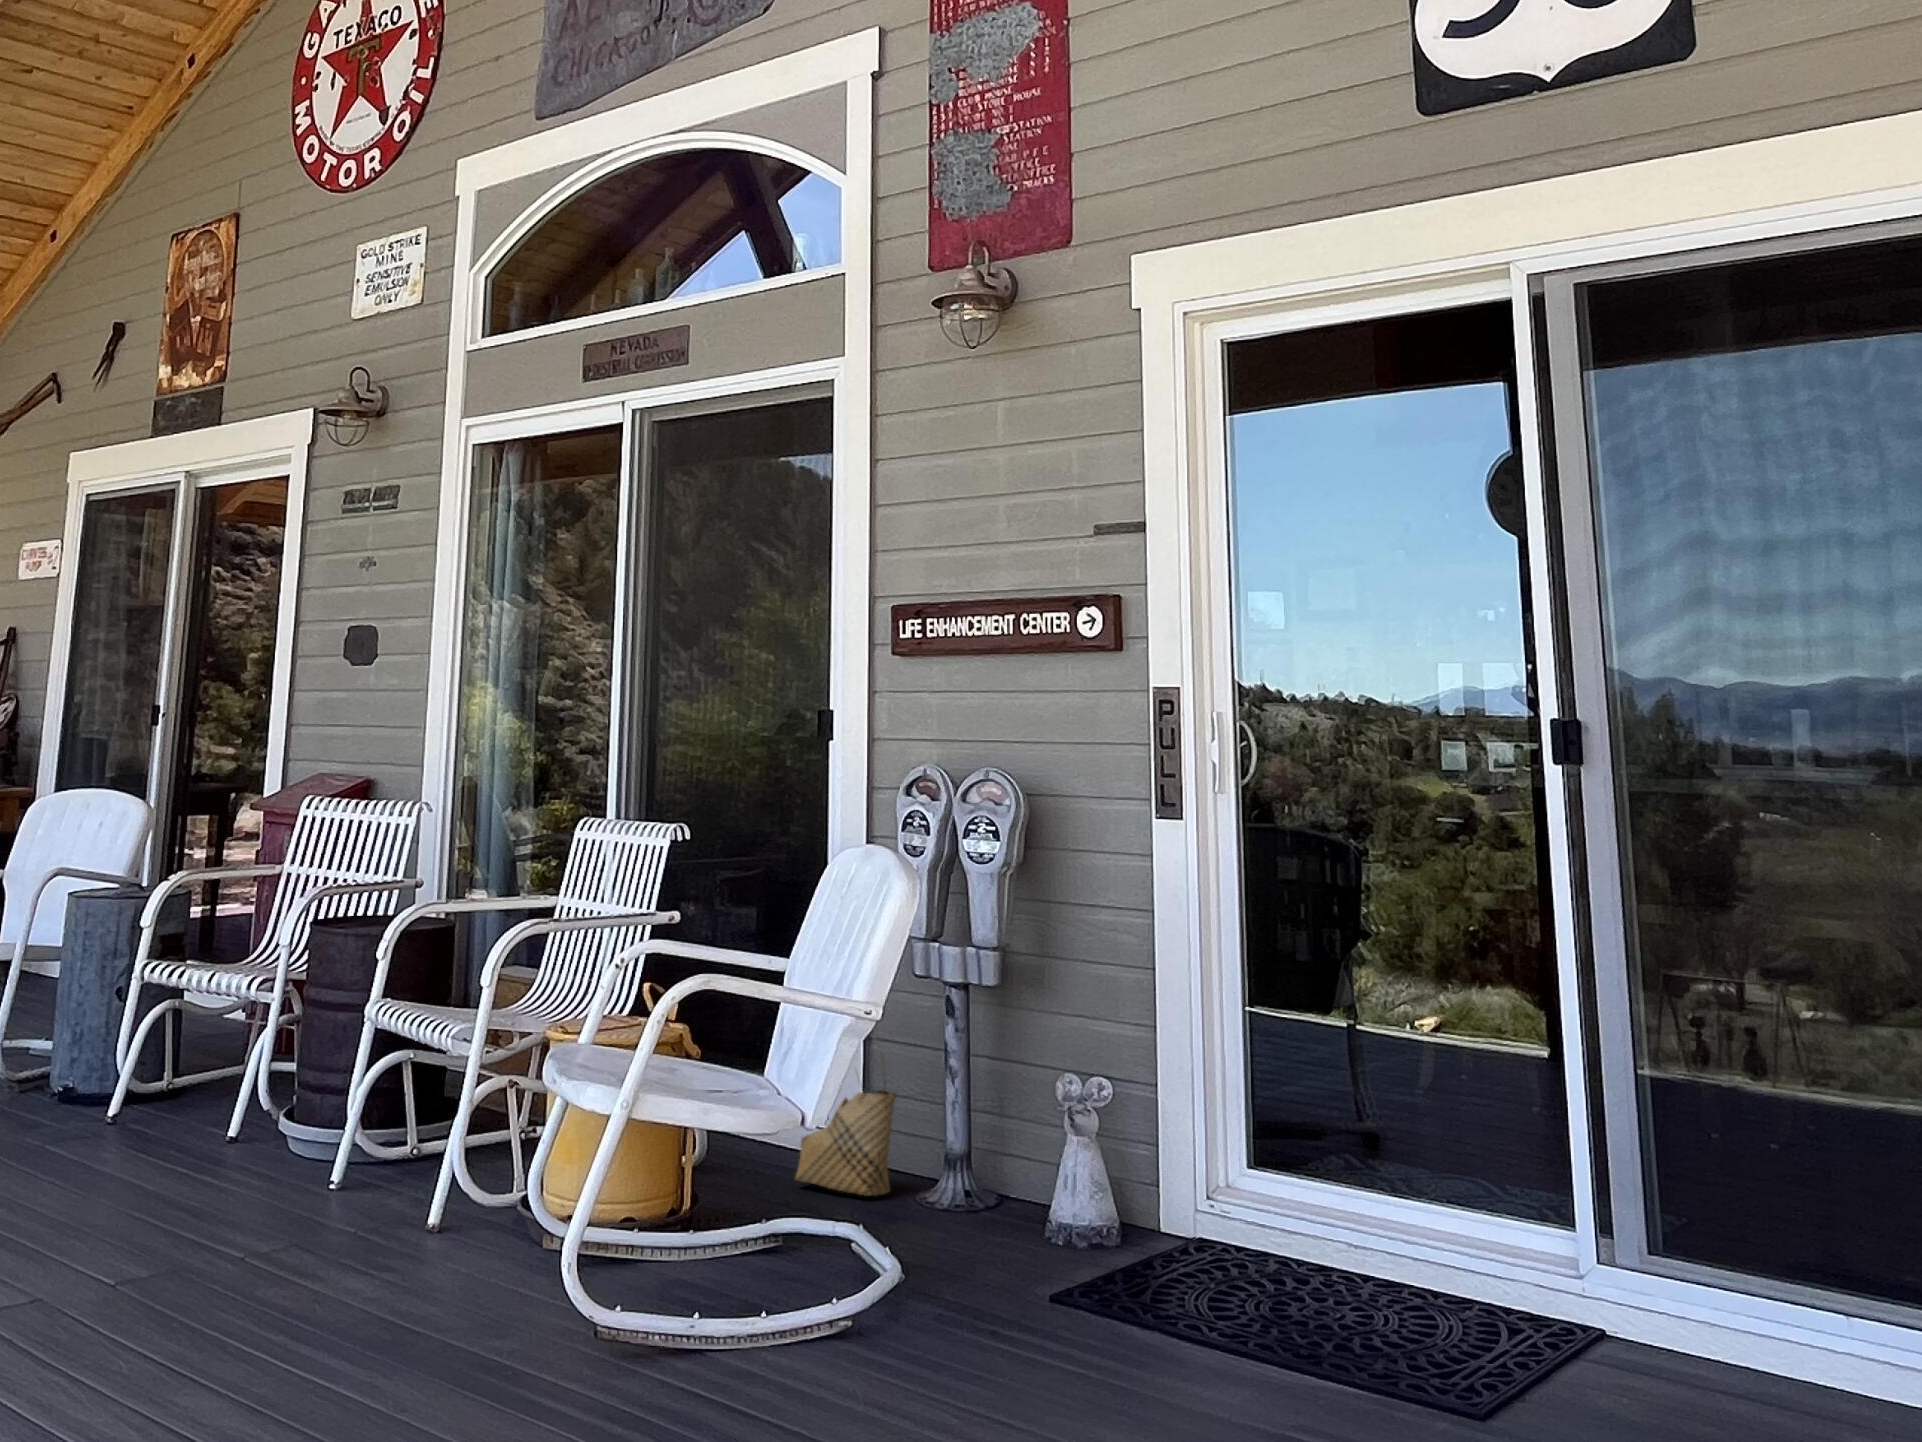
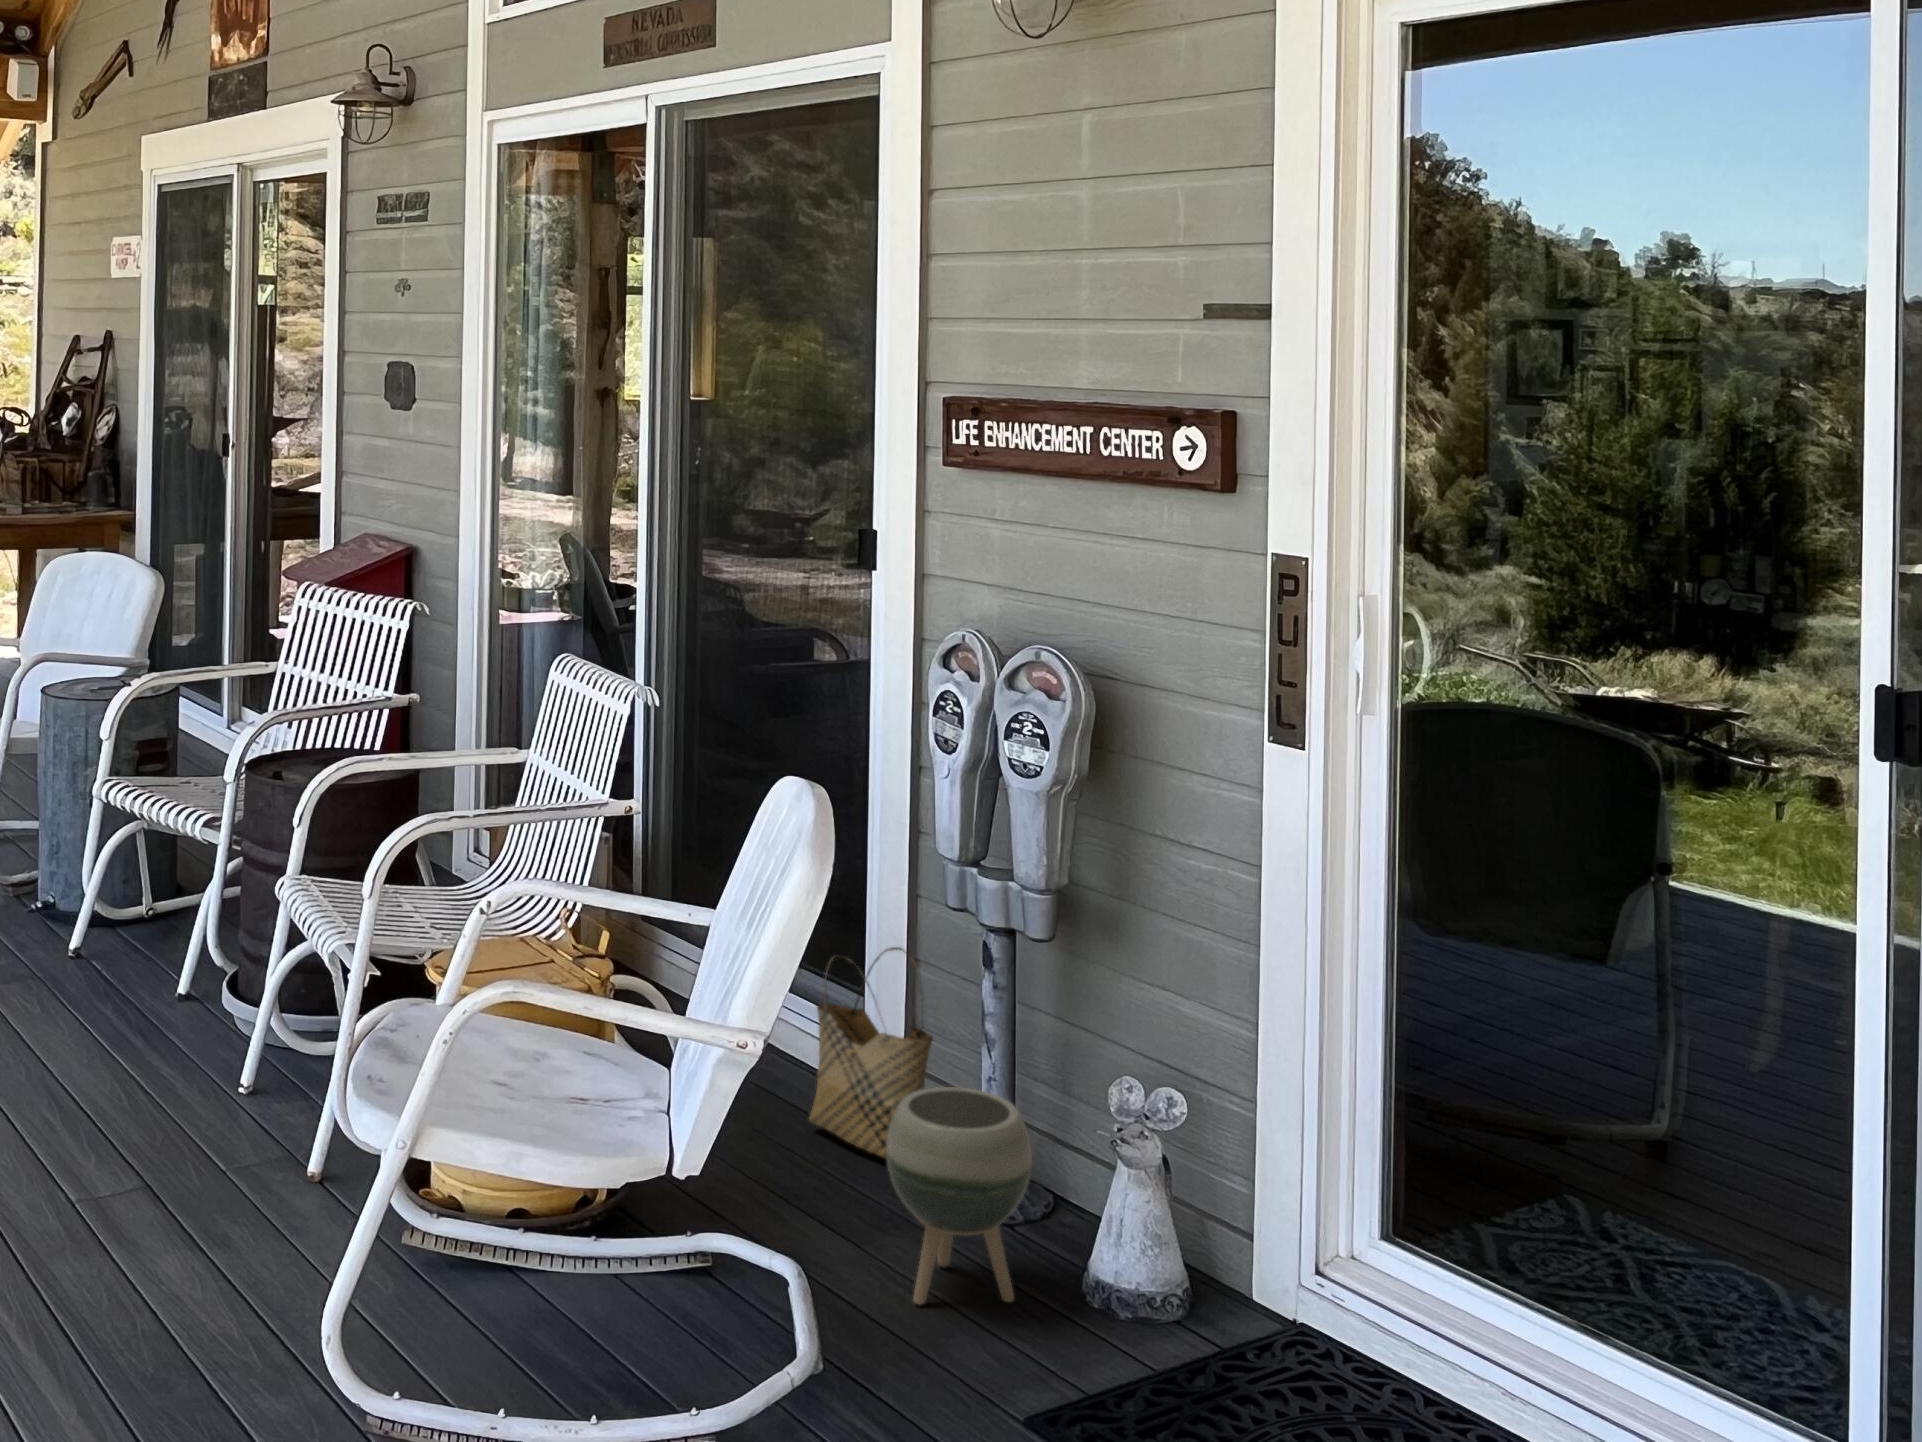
planter: none [905,1100,1012,1266] -> present [886,1087,1032,1305]

